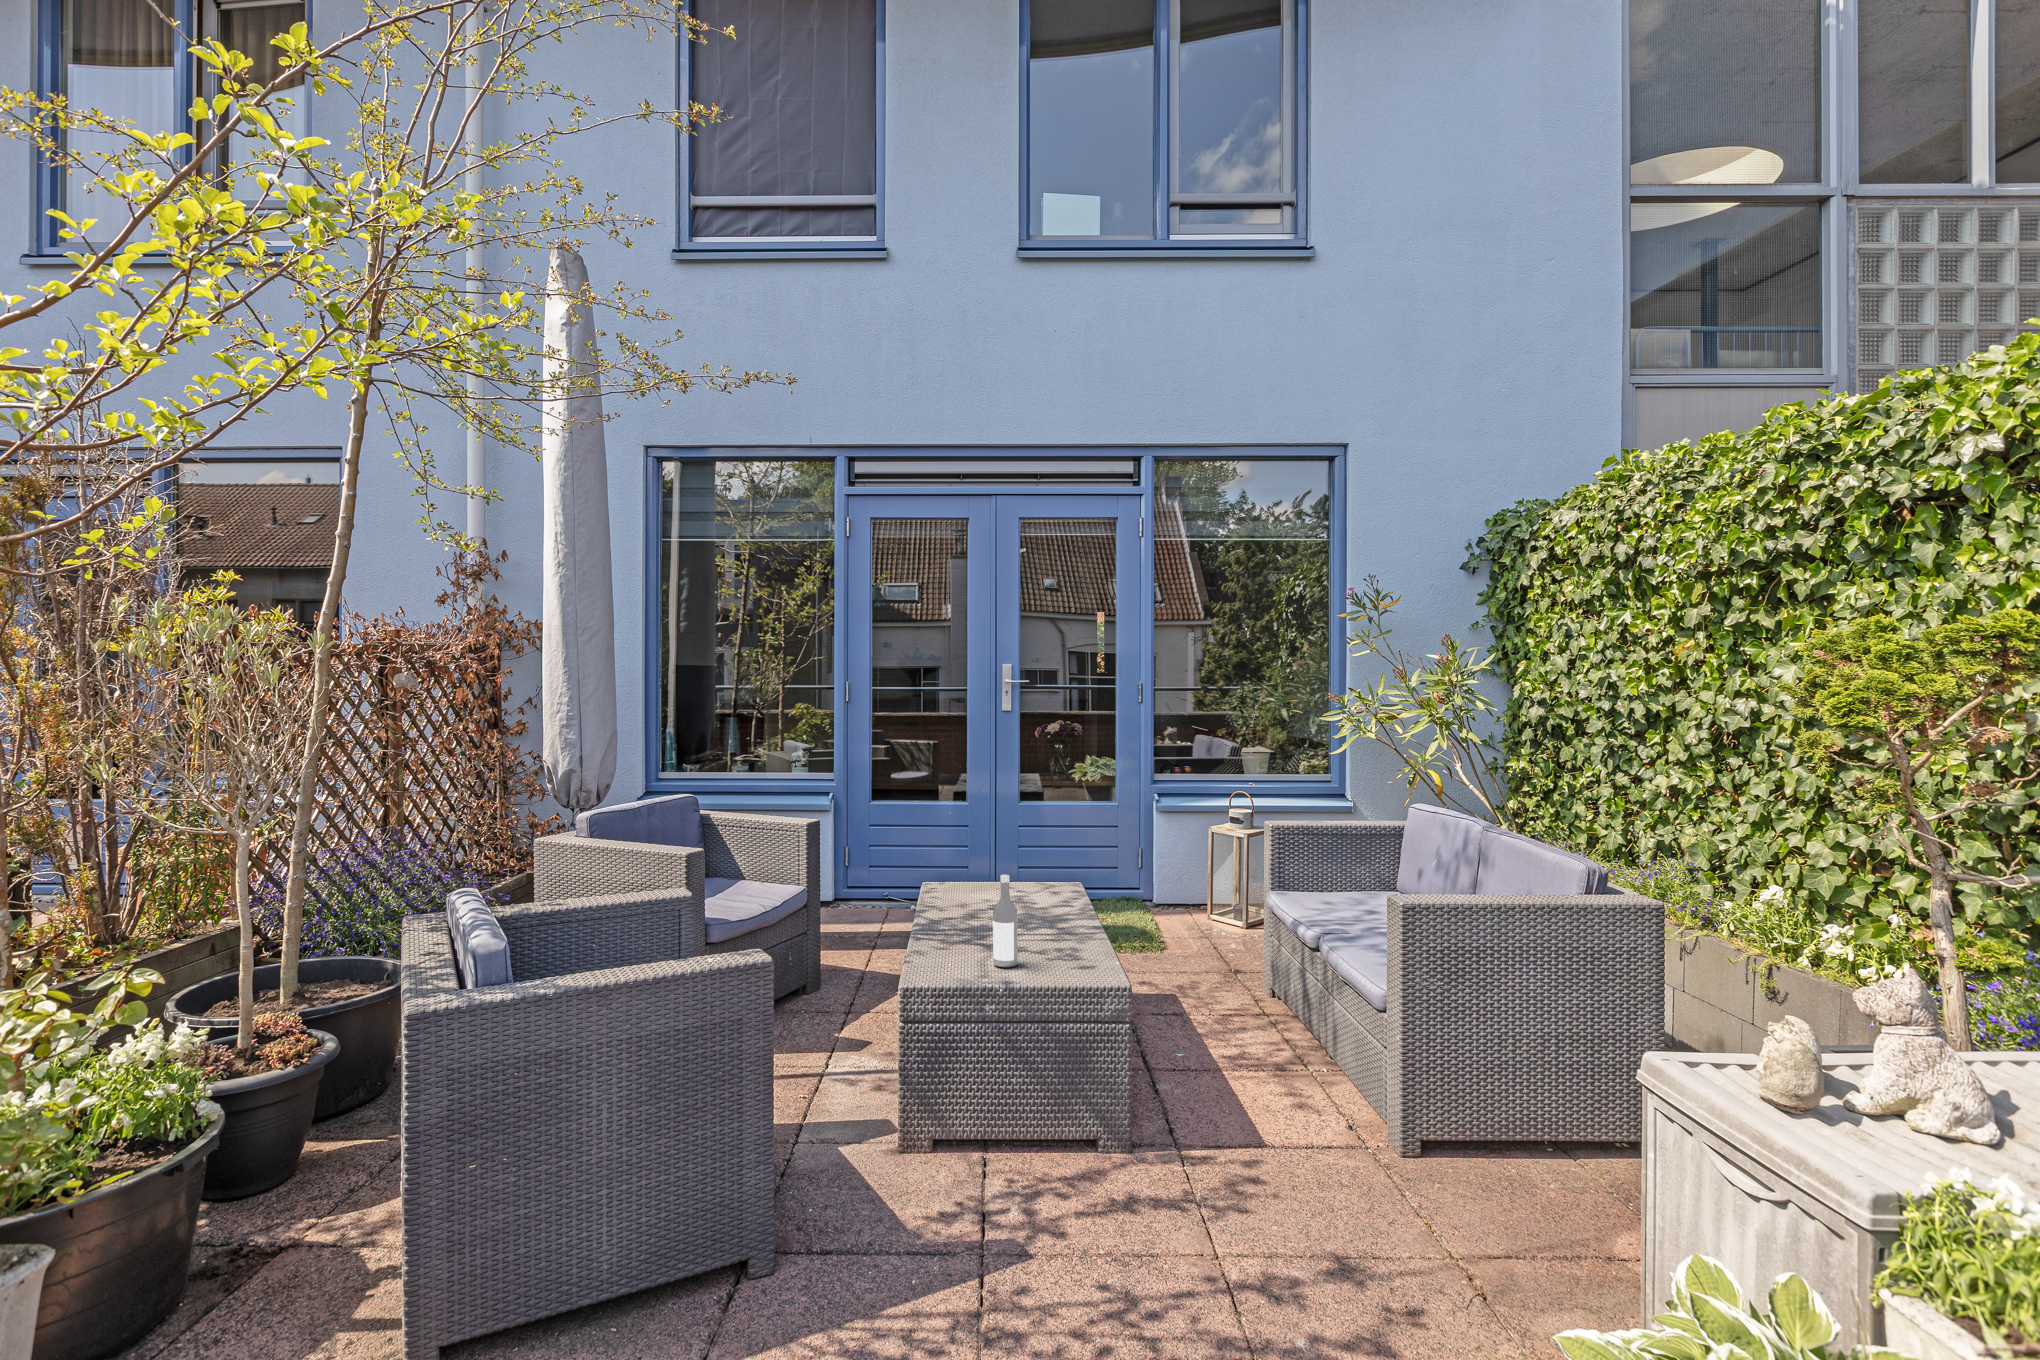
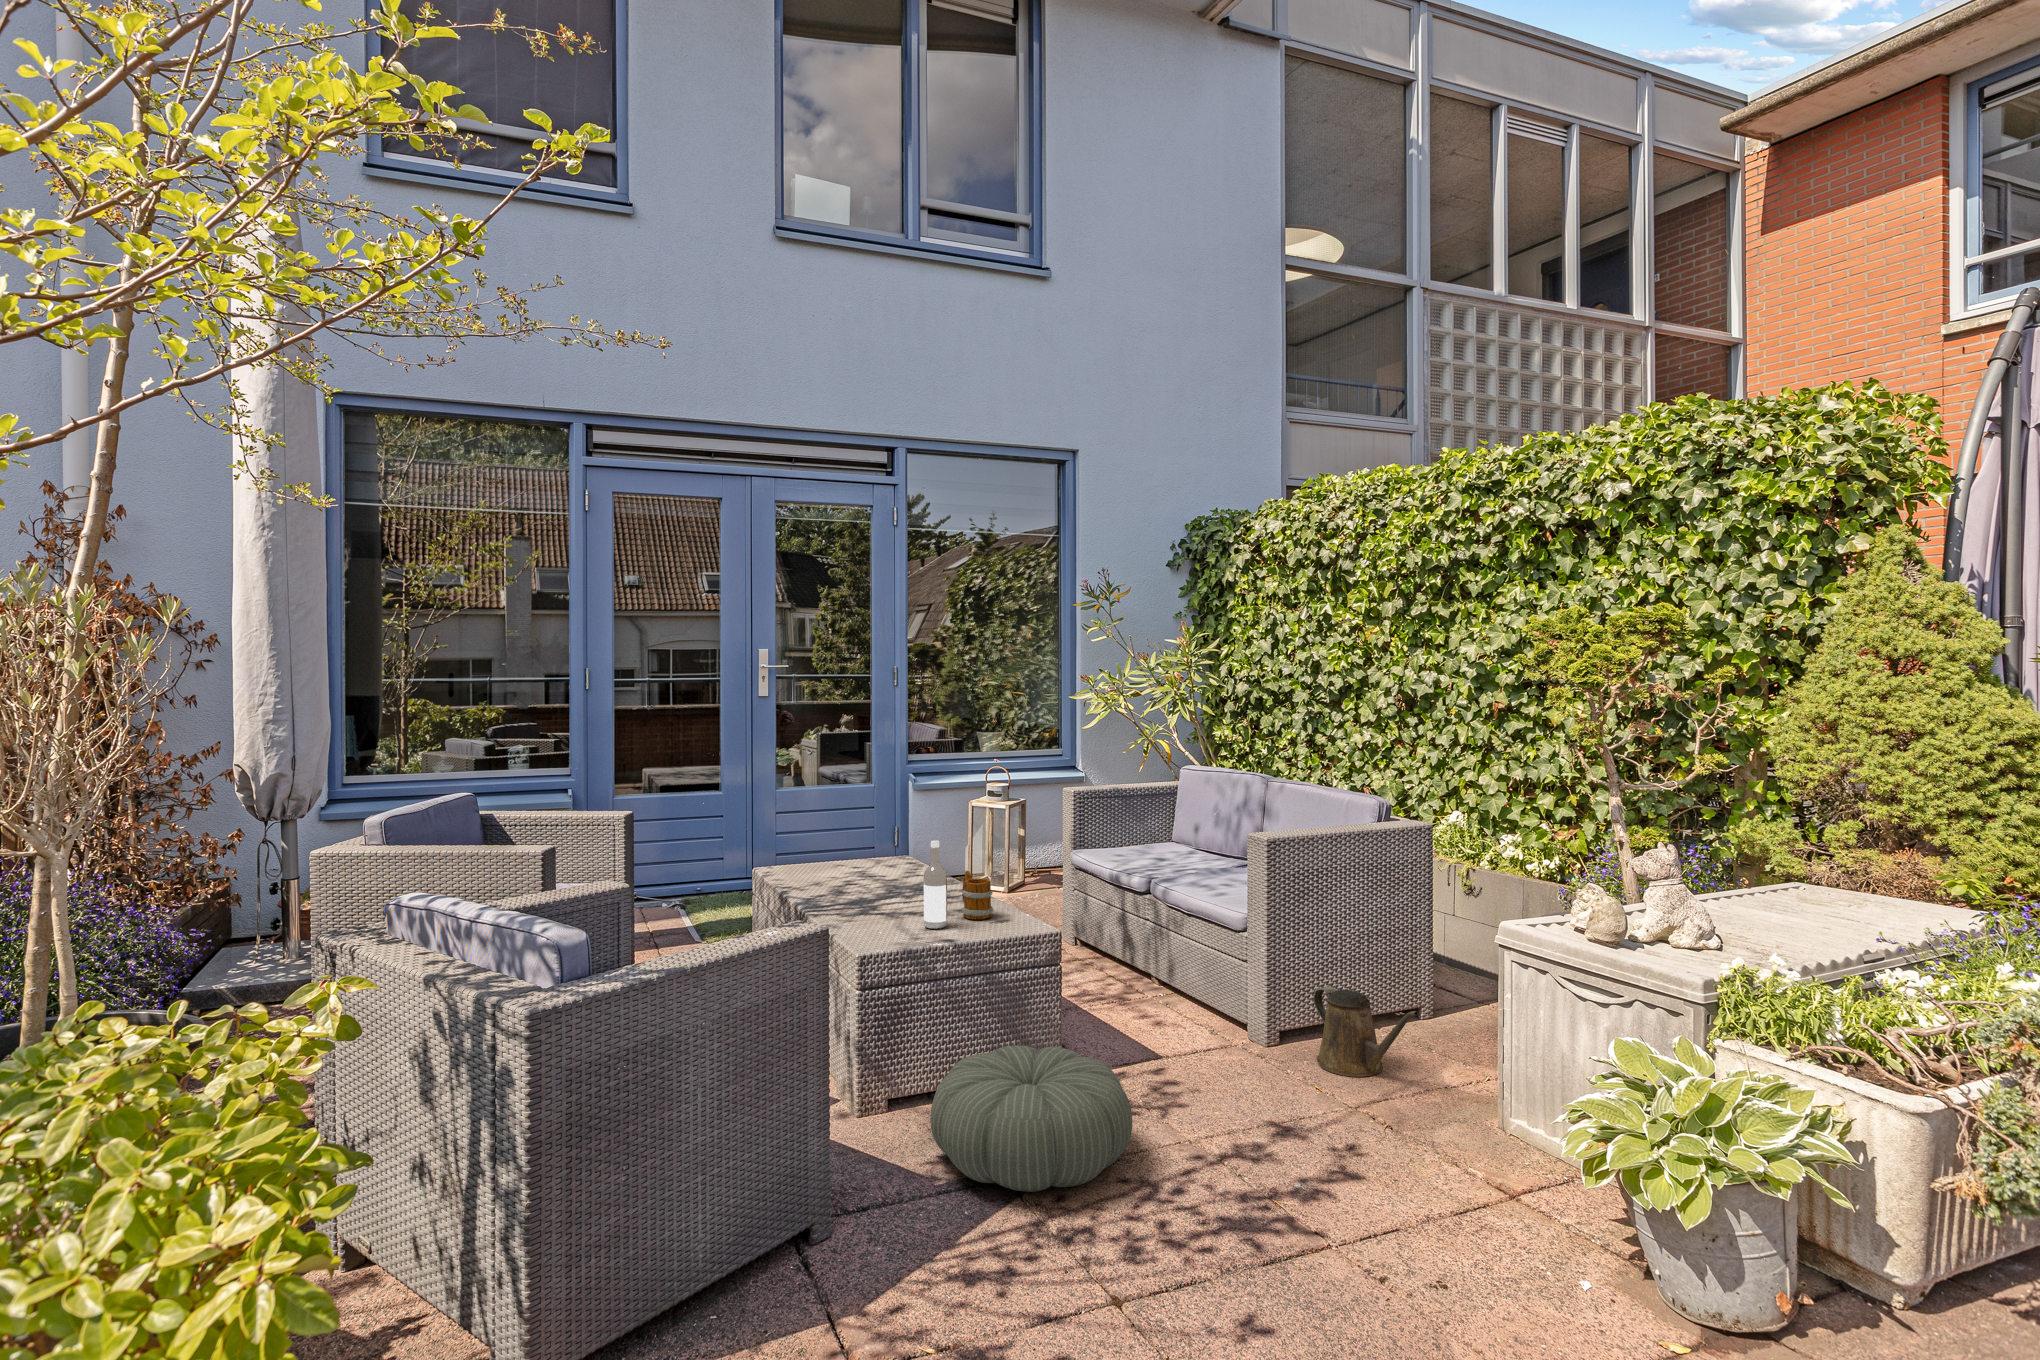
mug: none [1043,909,1075,963] -> present [962,871,993,920]
watering can: none [1458,1094,1558,1217] -> present [1314,986,1418,1077]
pouf: none [929,1103,1143,1270] -> present [931,1046,1132,1192]

